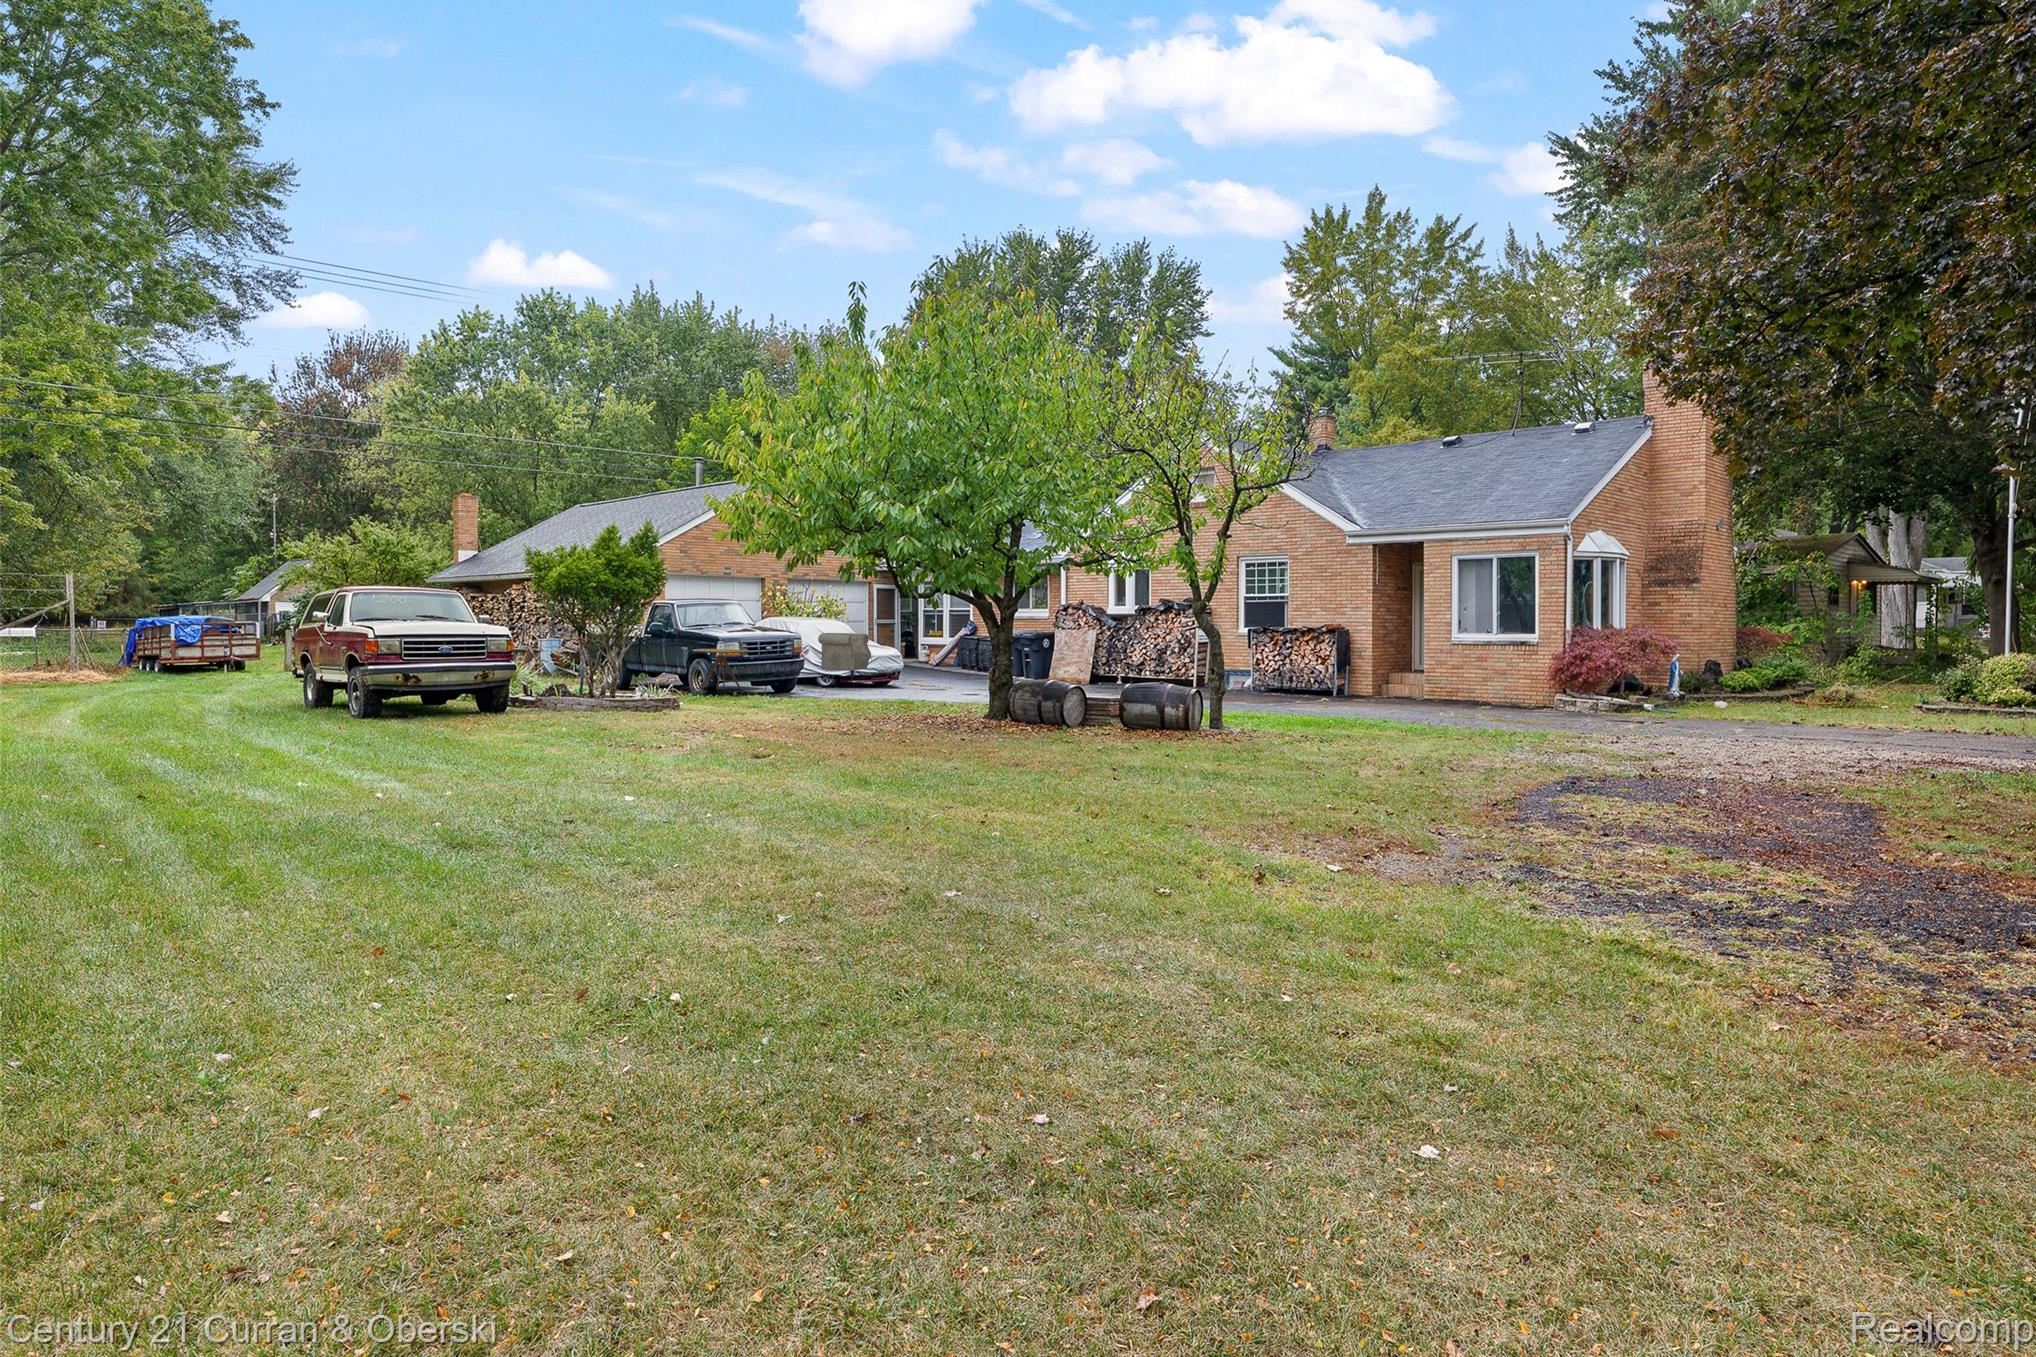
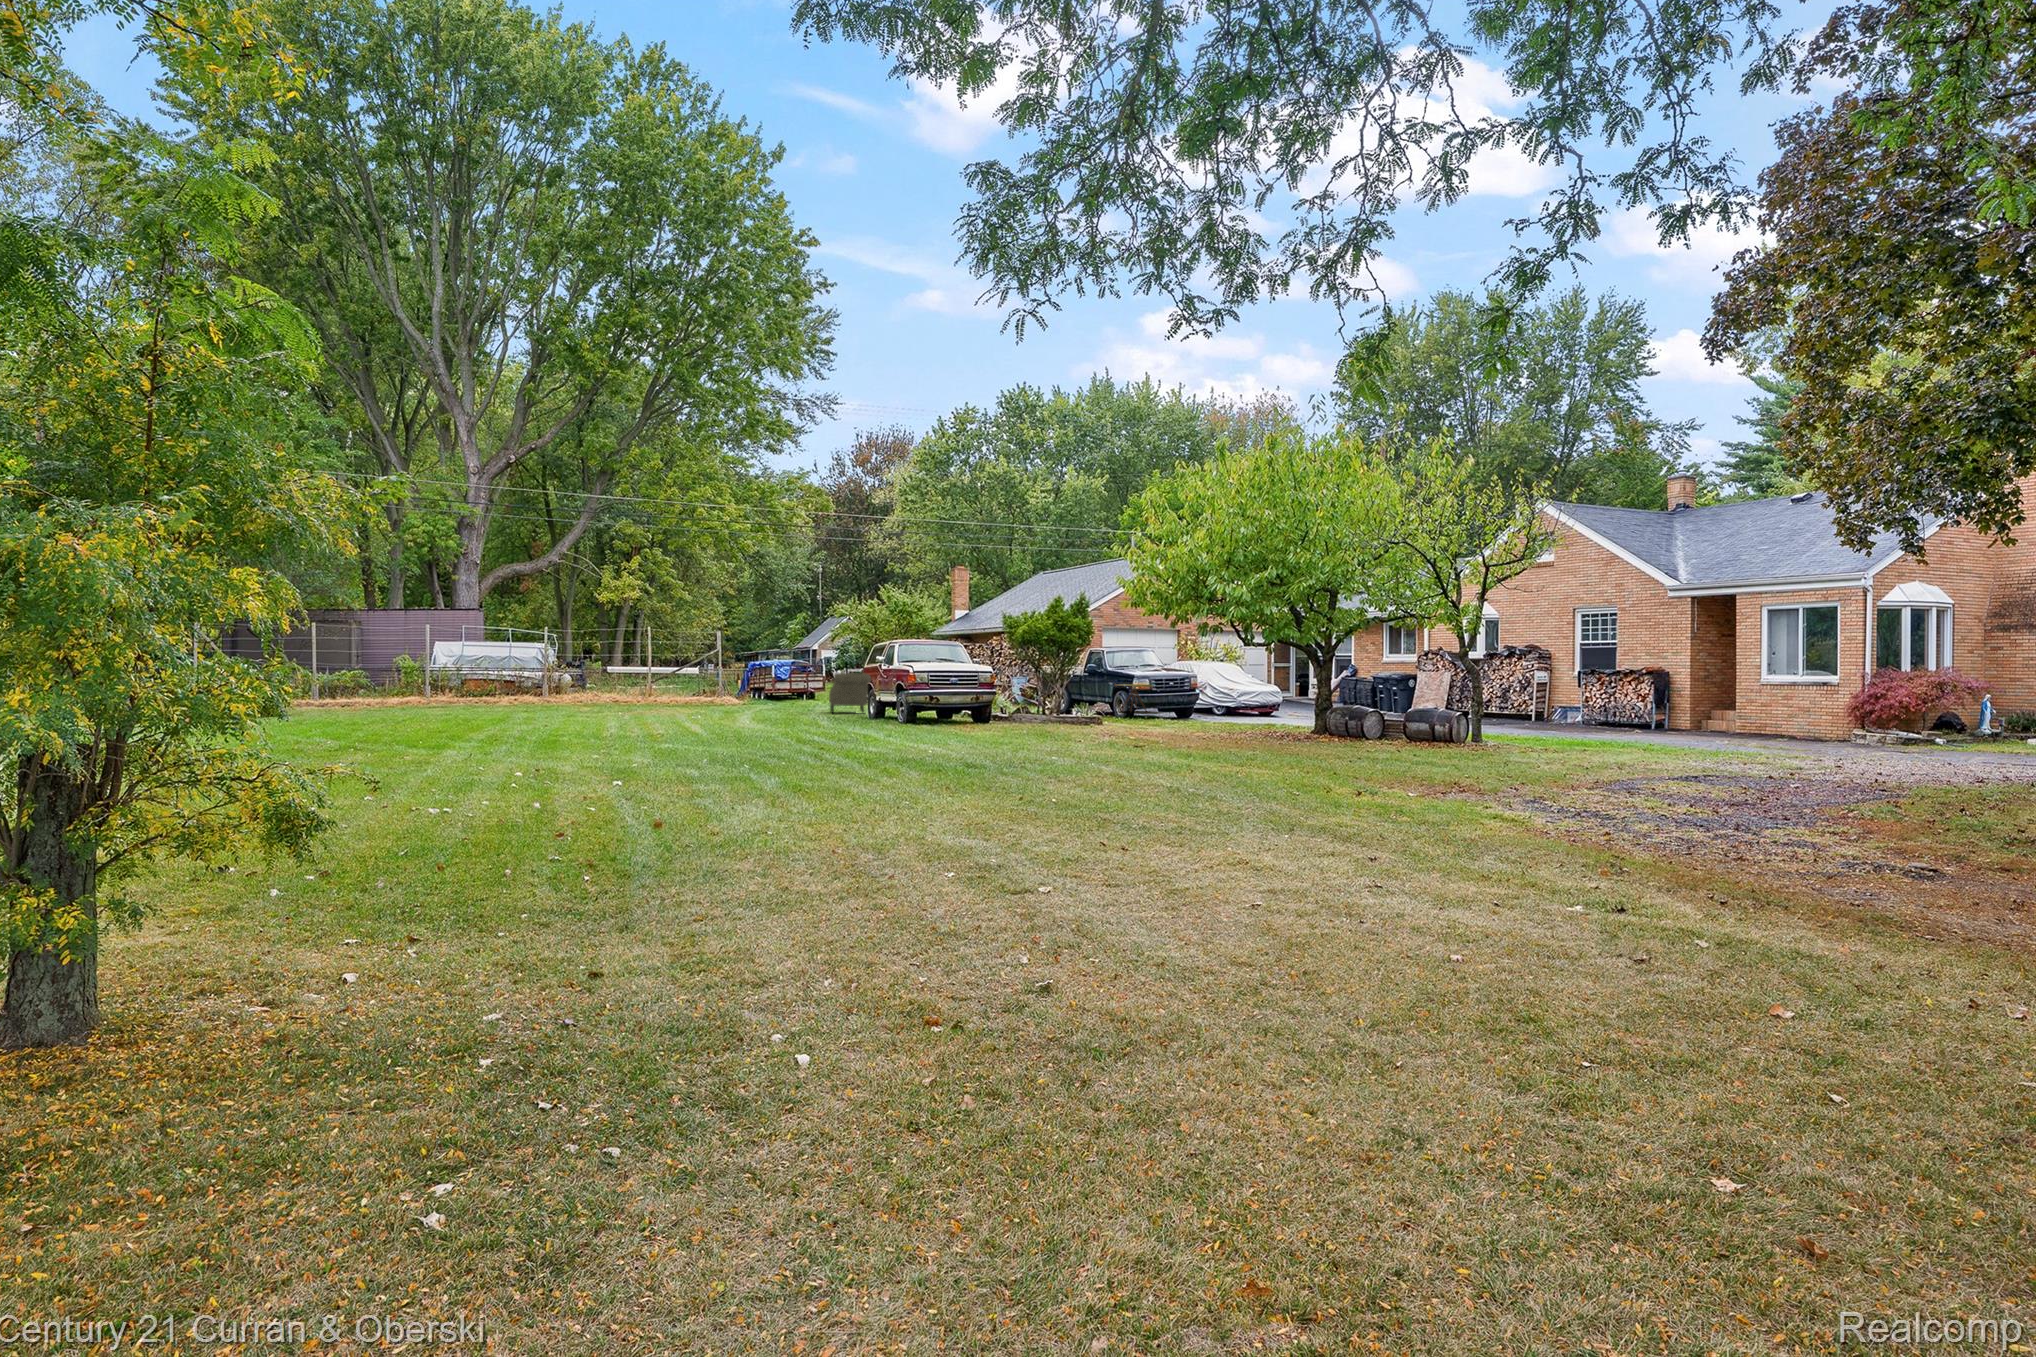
chair: present [818,633,871,680] -> present [829,673,871,713]

